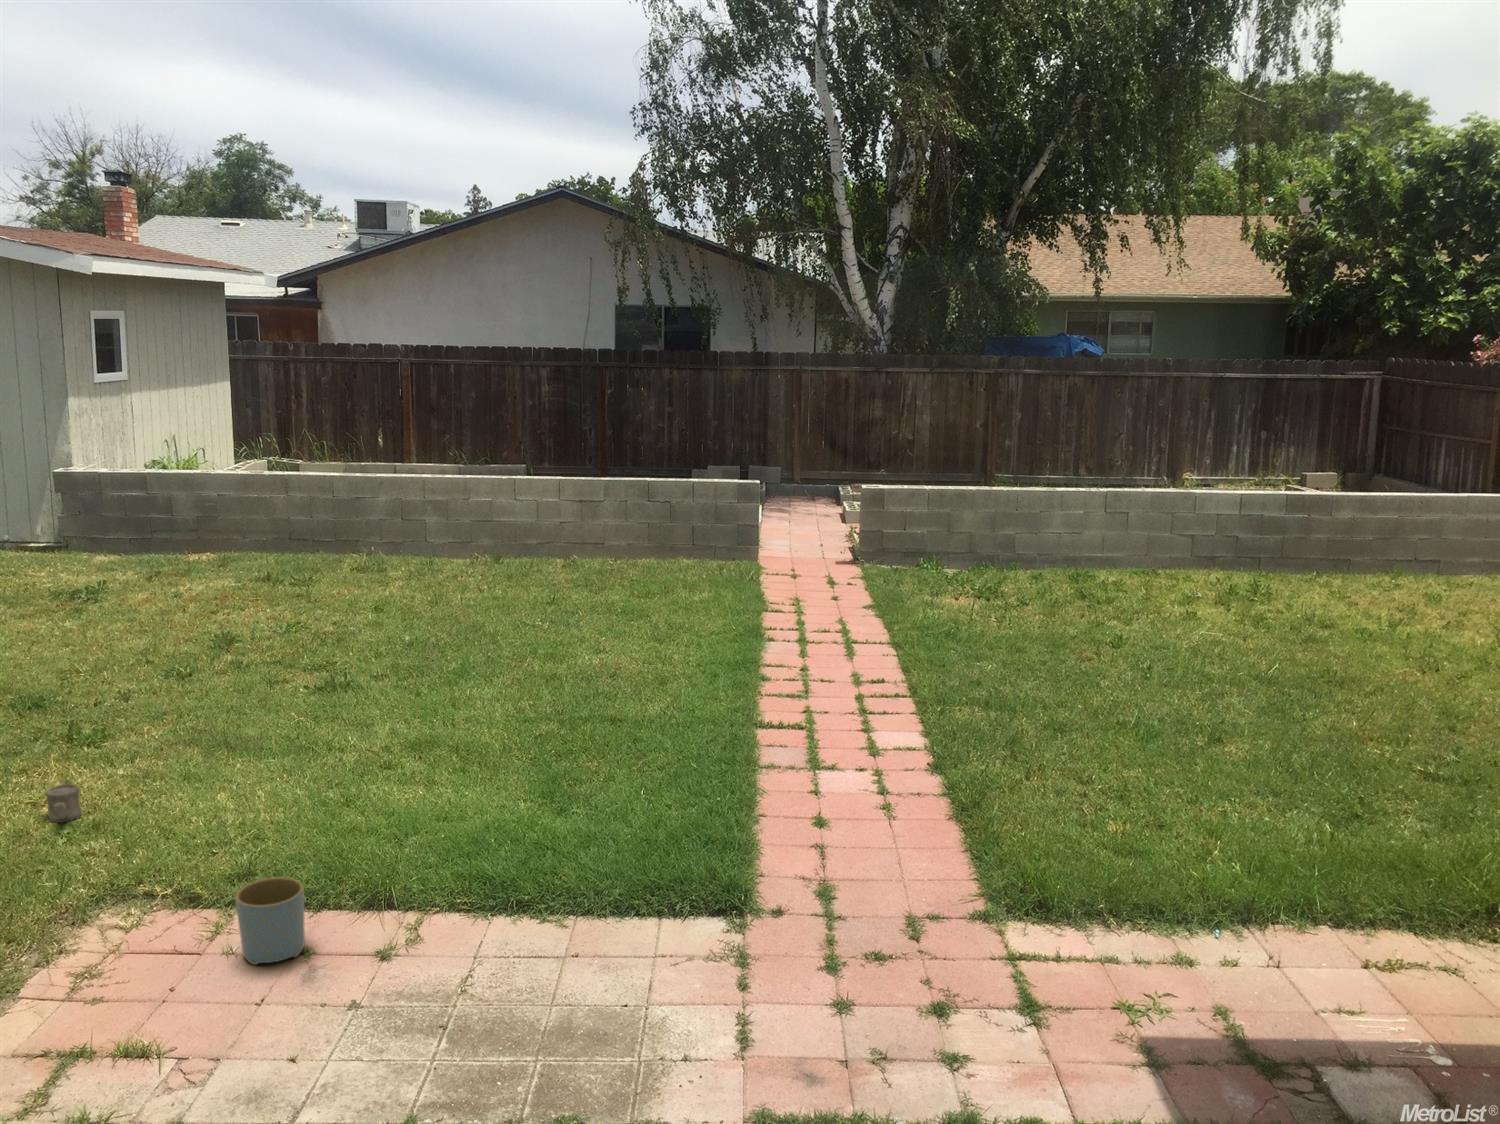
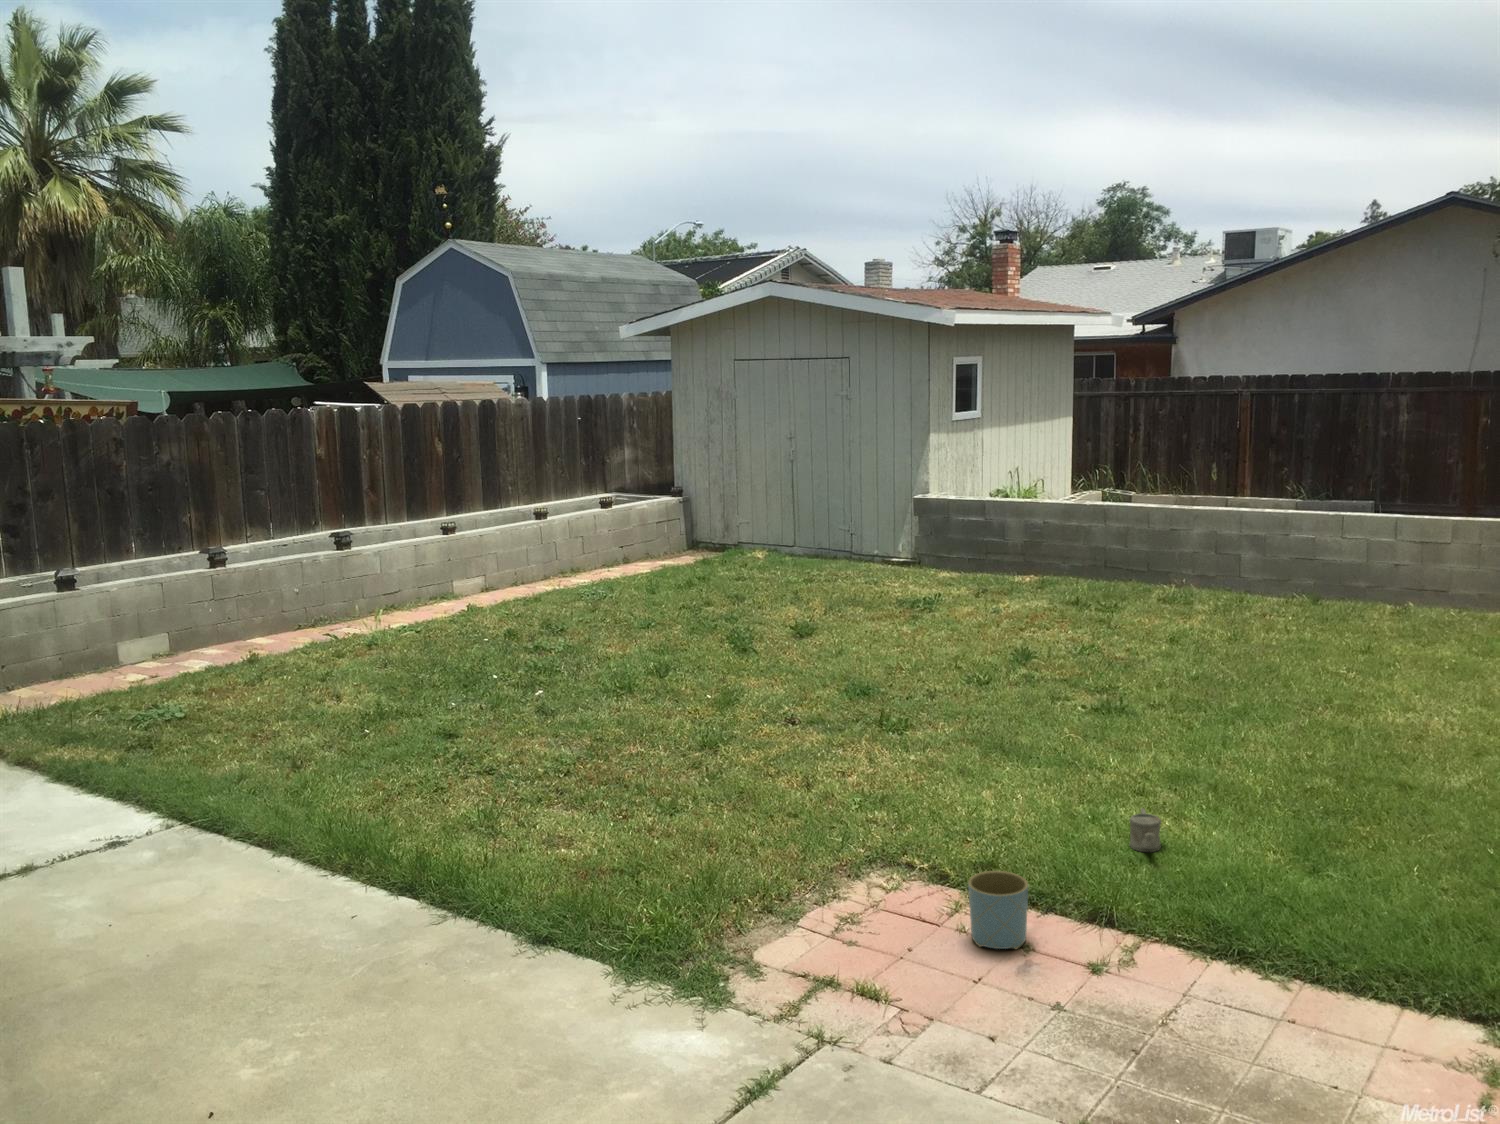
watering can: present [45,780,82,823] -> present [1129,808,1161,852]

